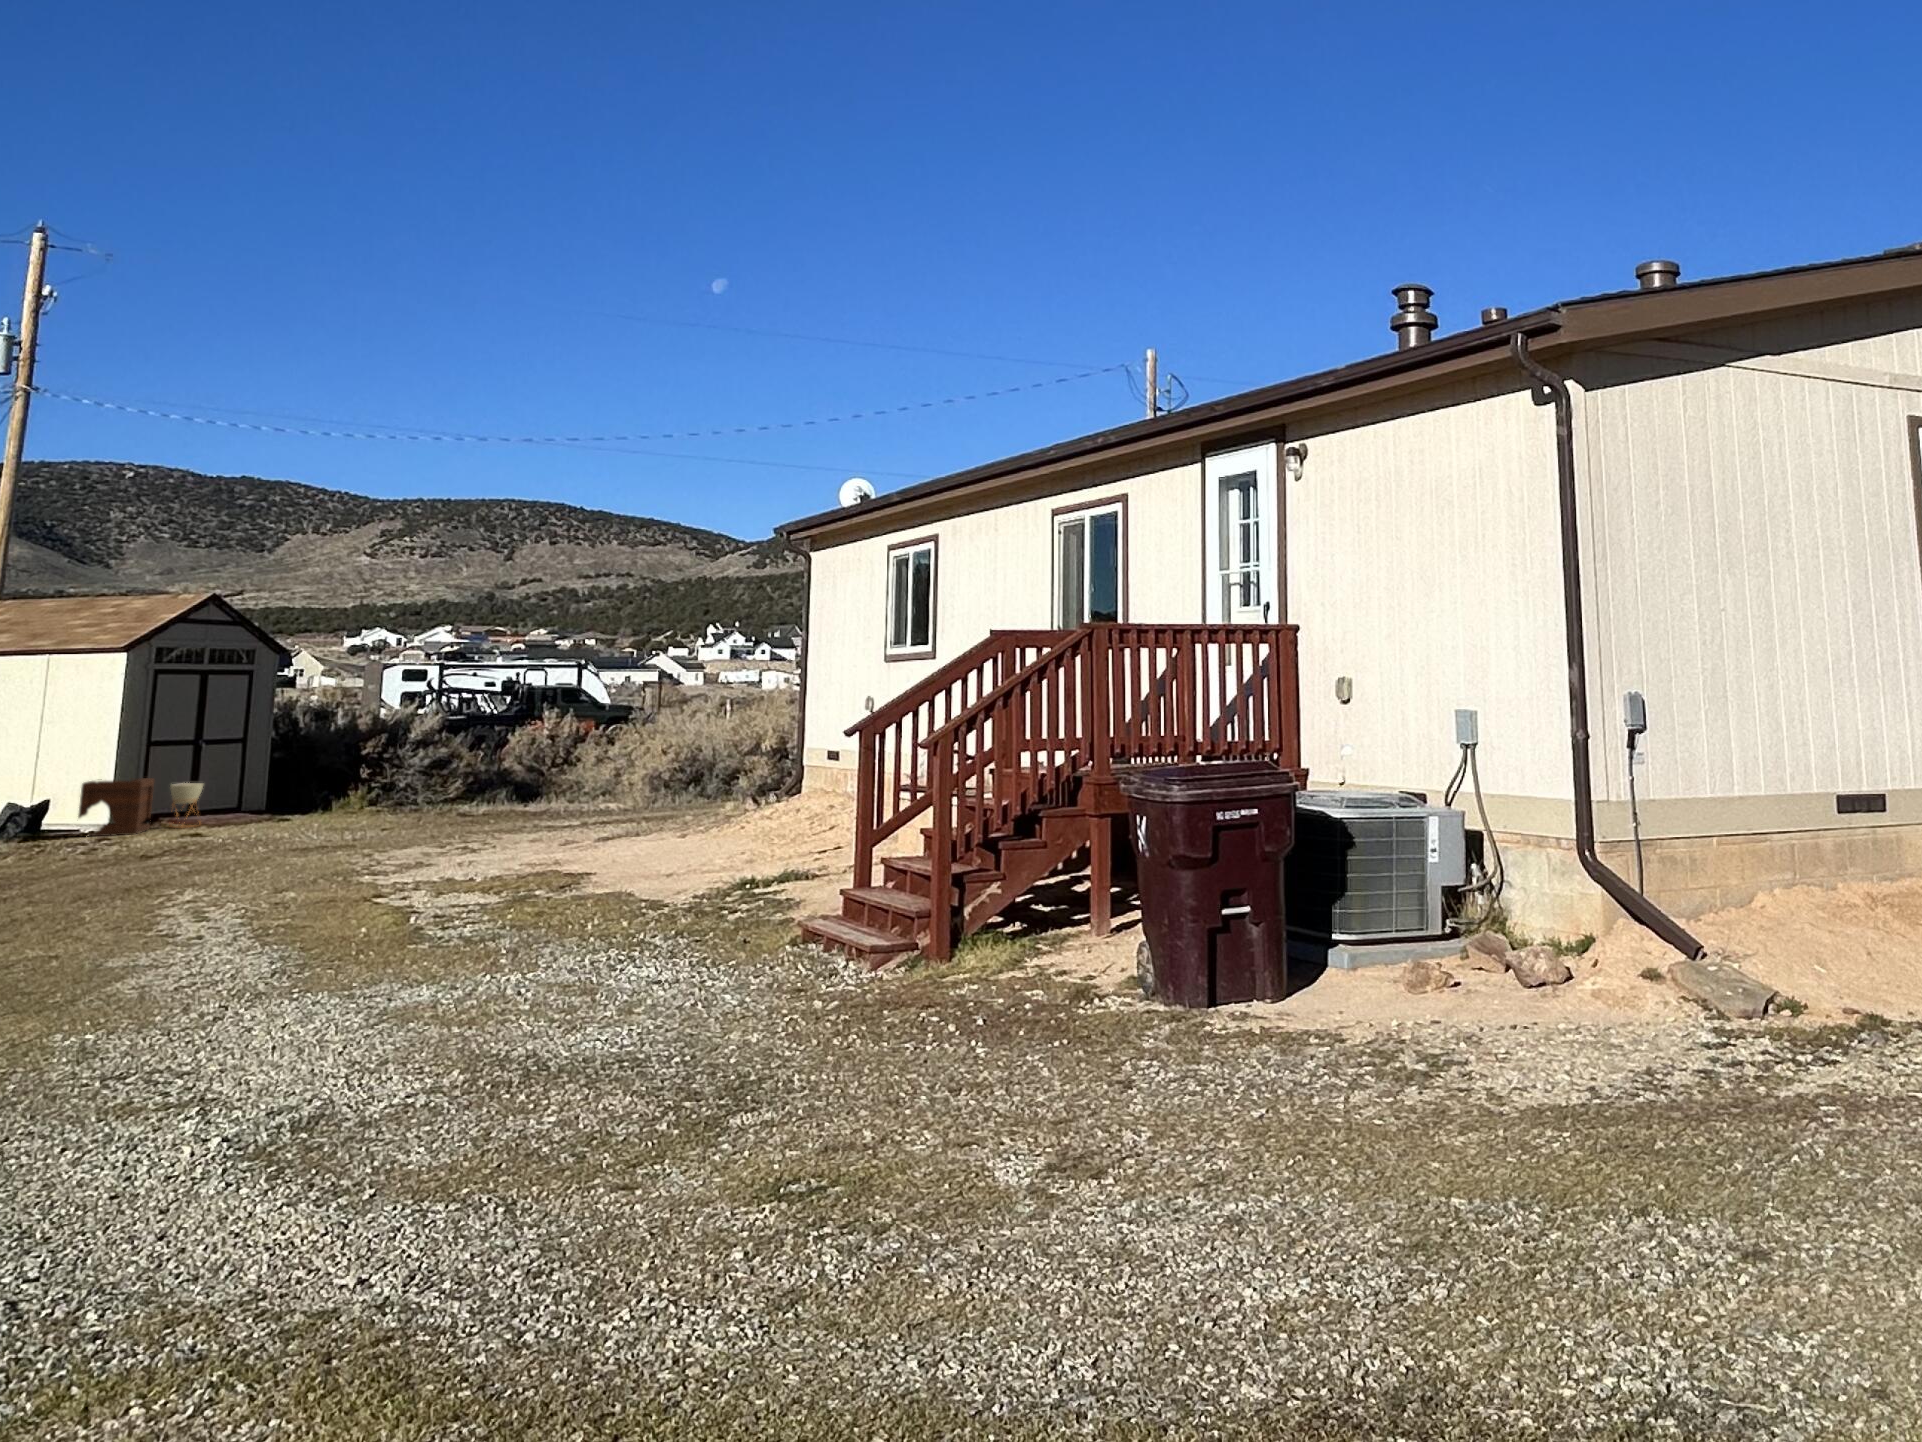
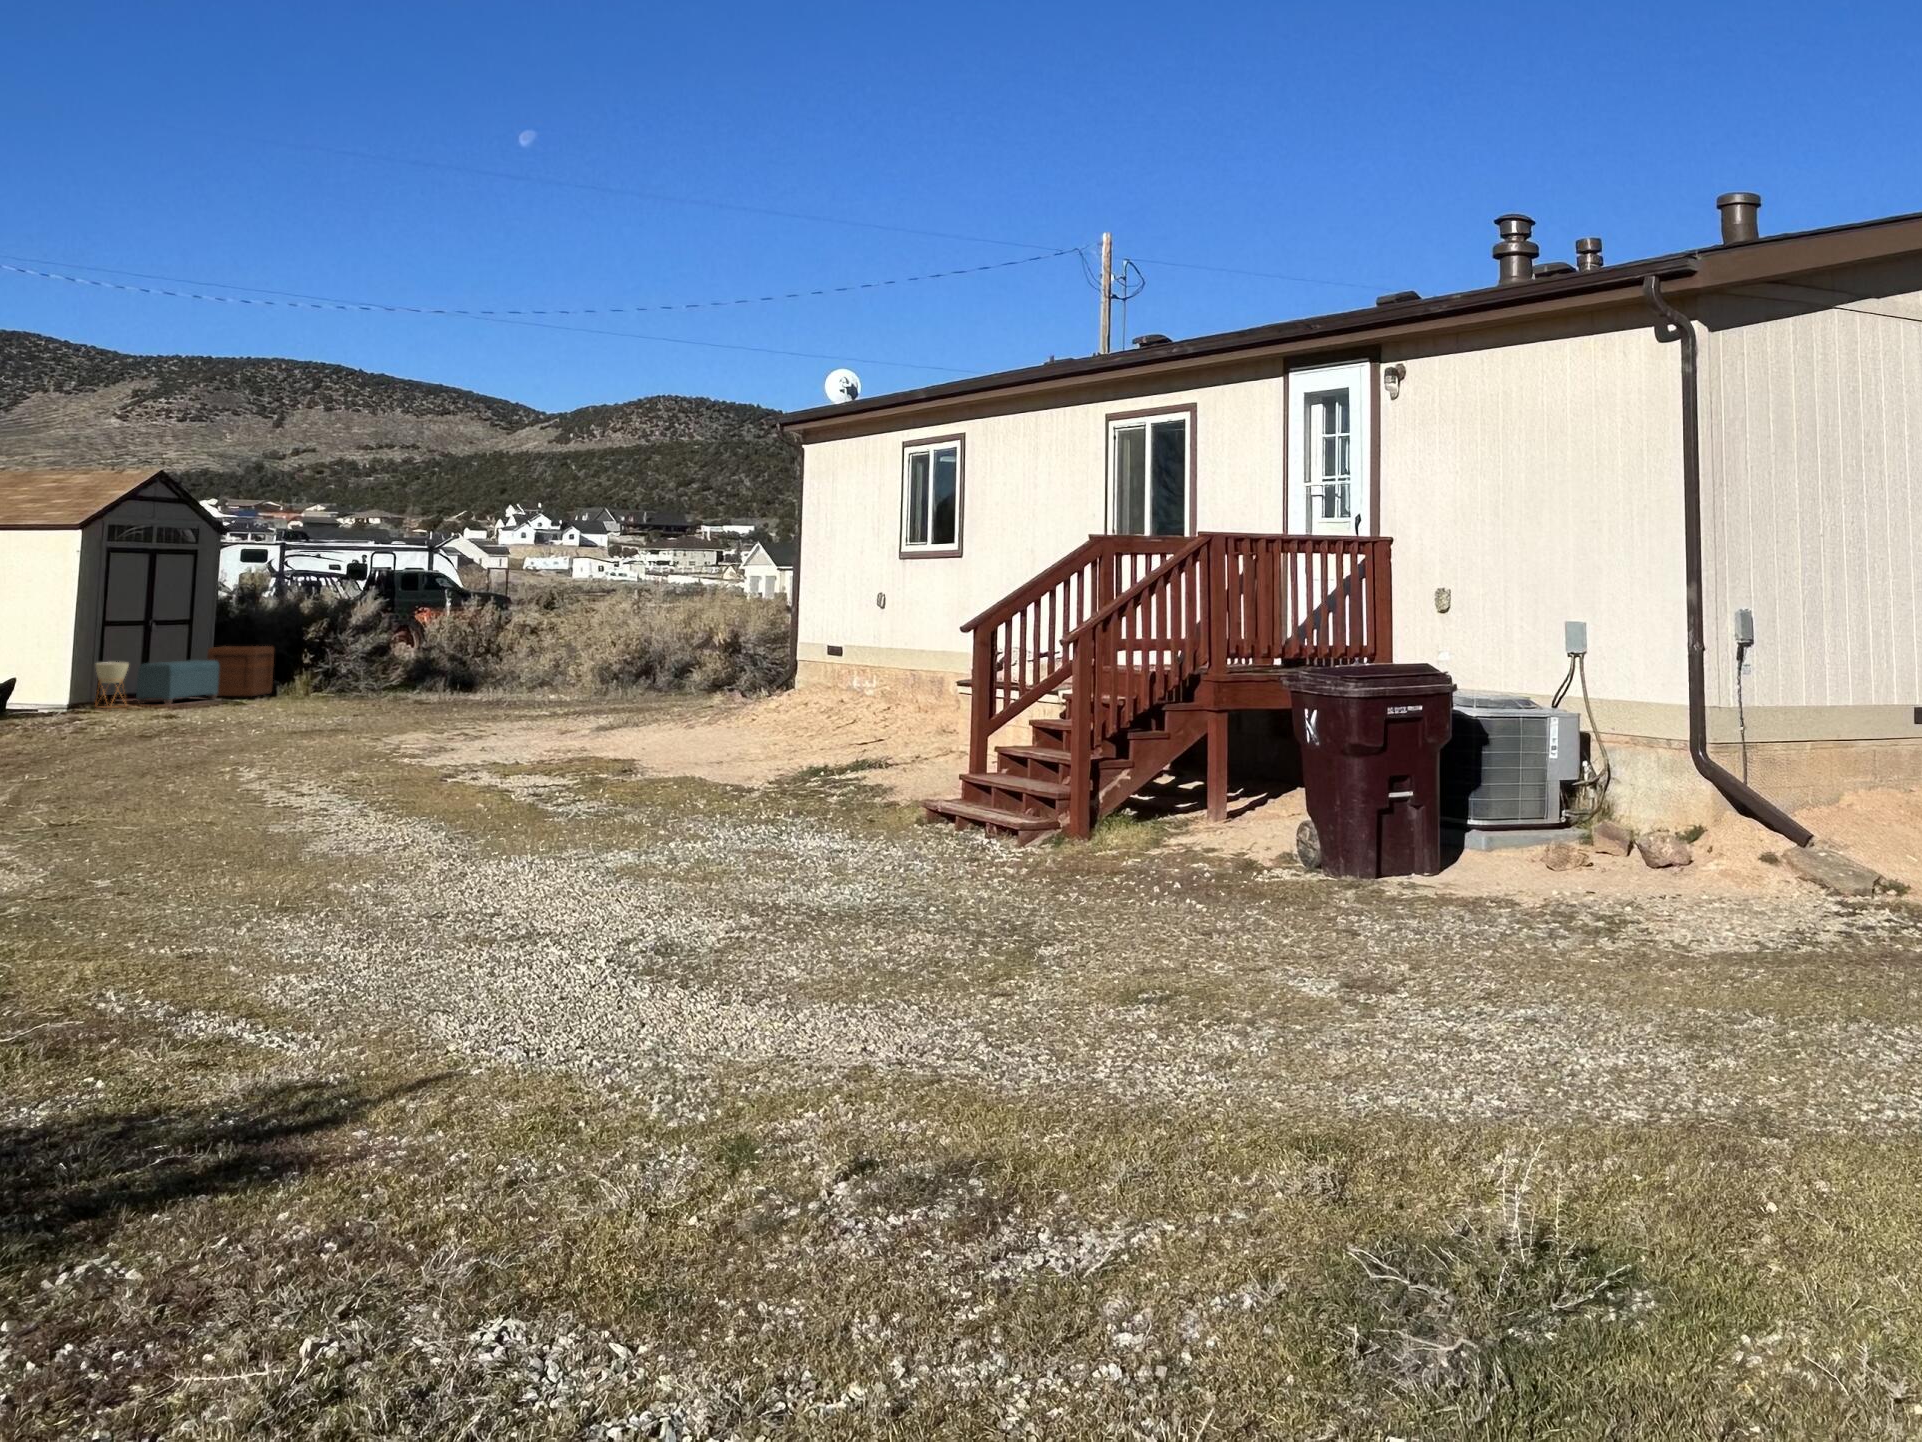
wooden crate: present [78,778,154,836] -> present [207,646,274,697]
bench: none [216,779,303,822] -> present [136,660,219,704]

